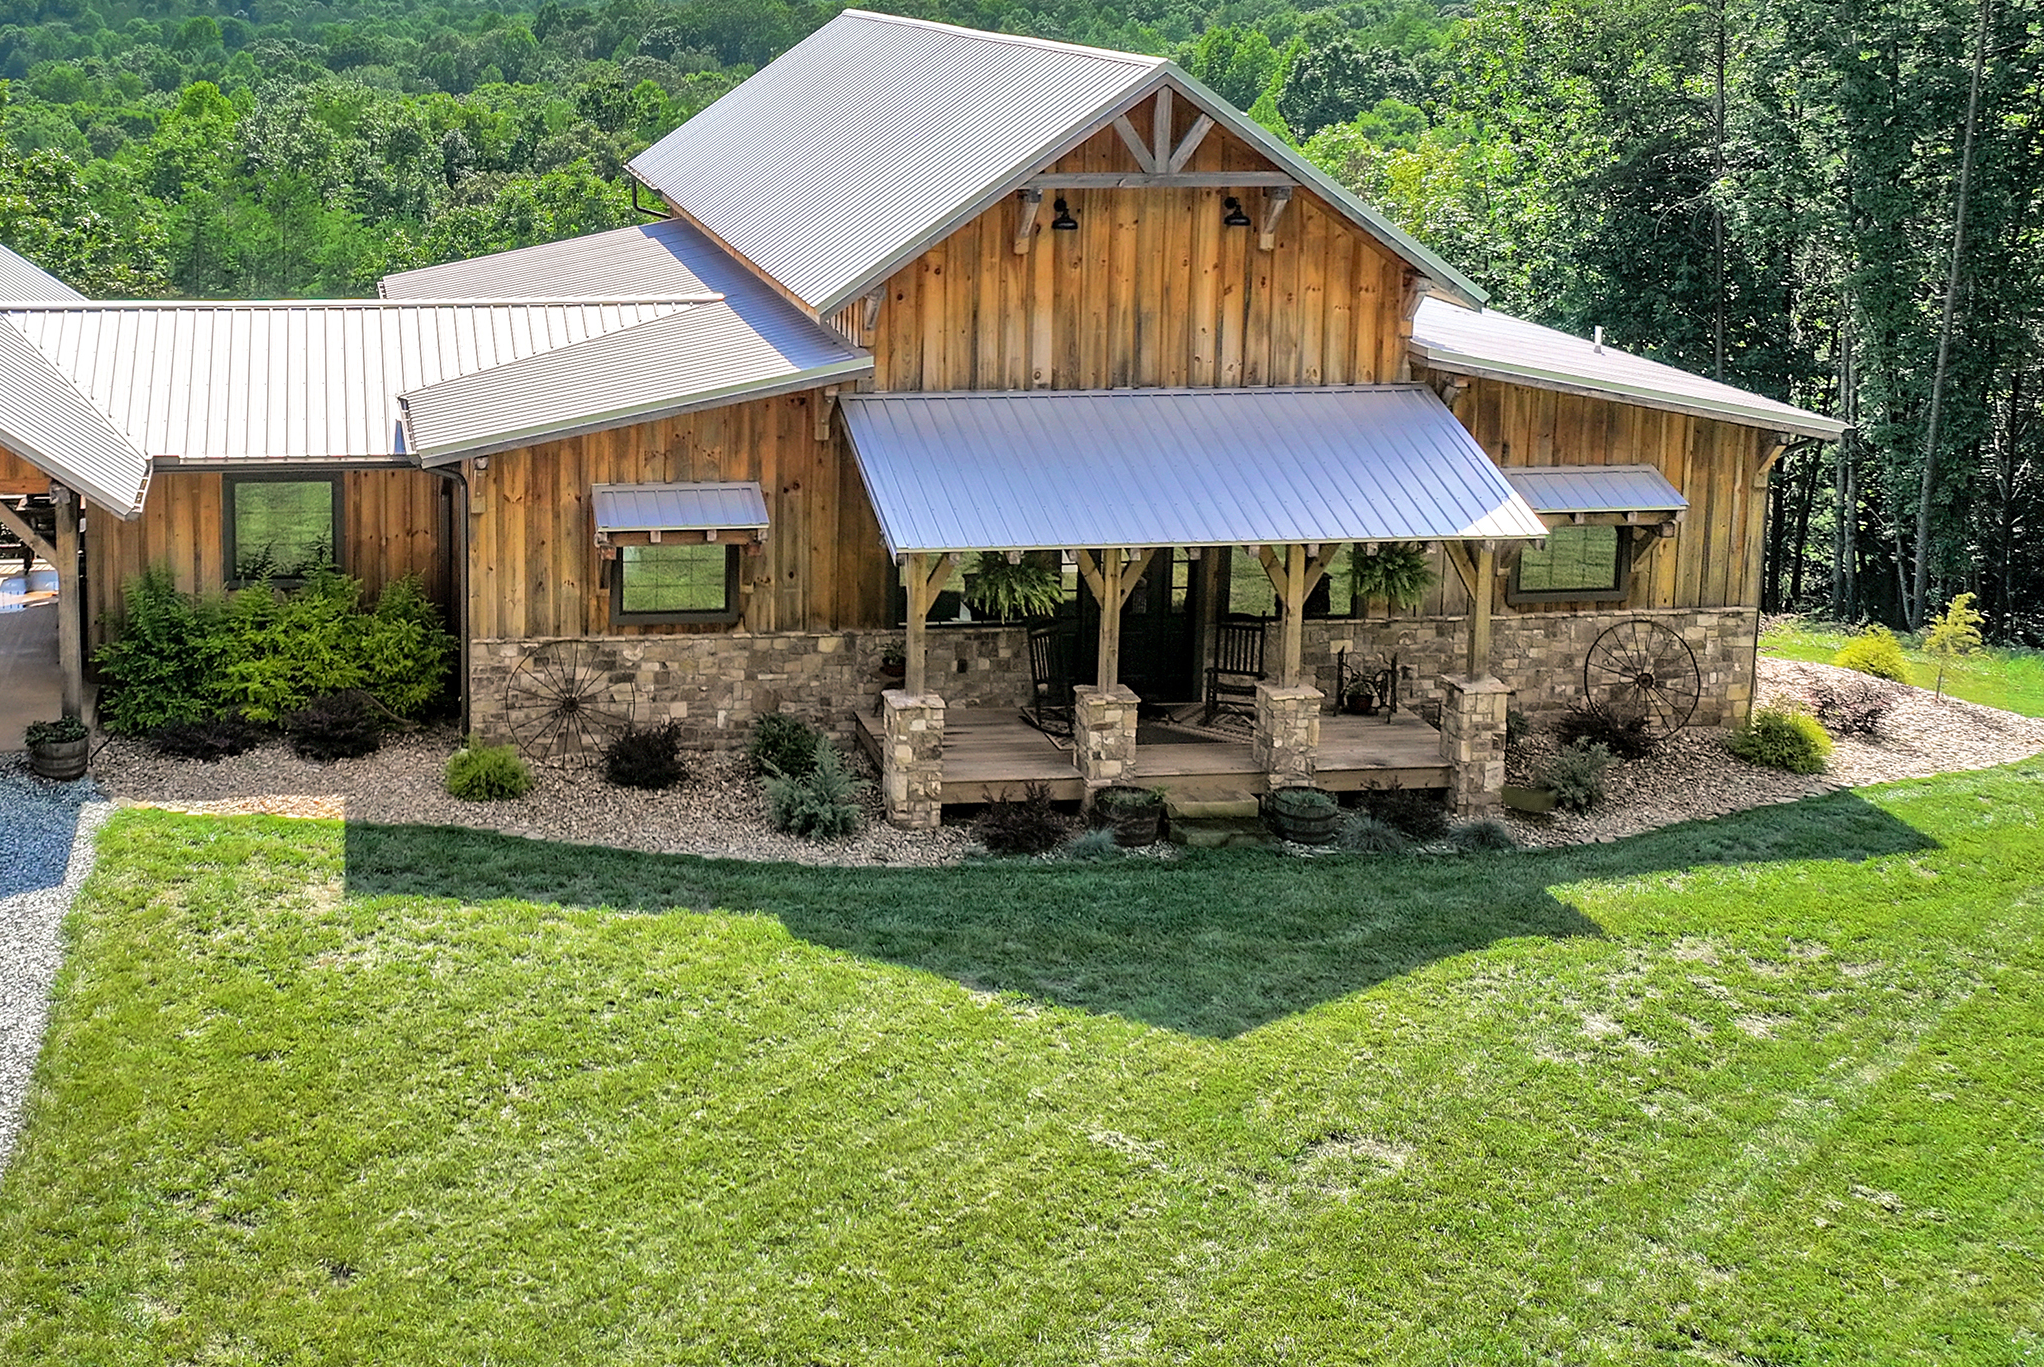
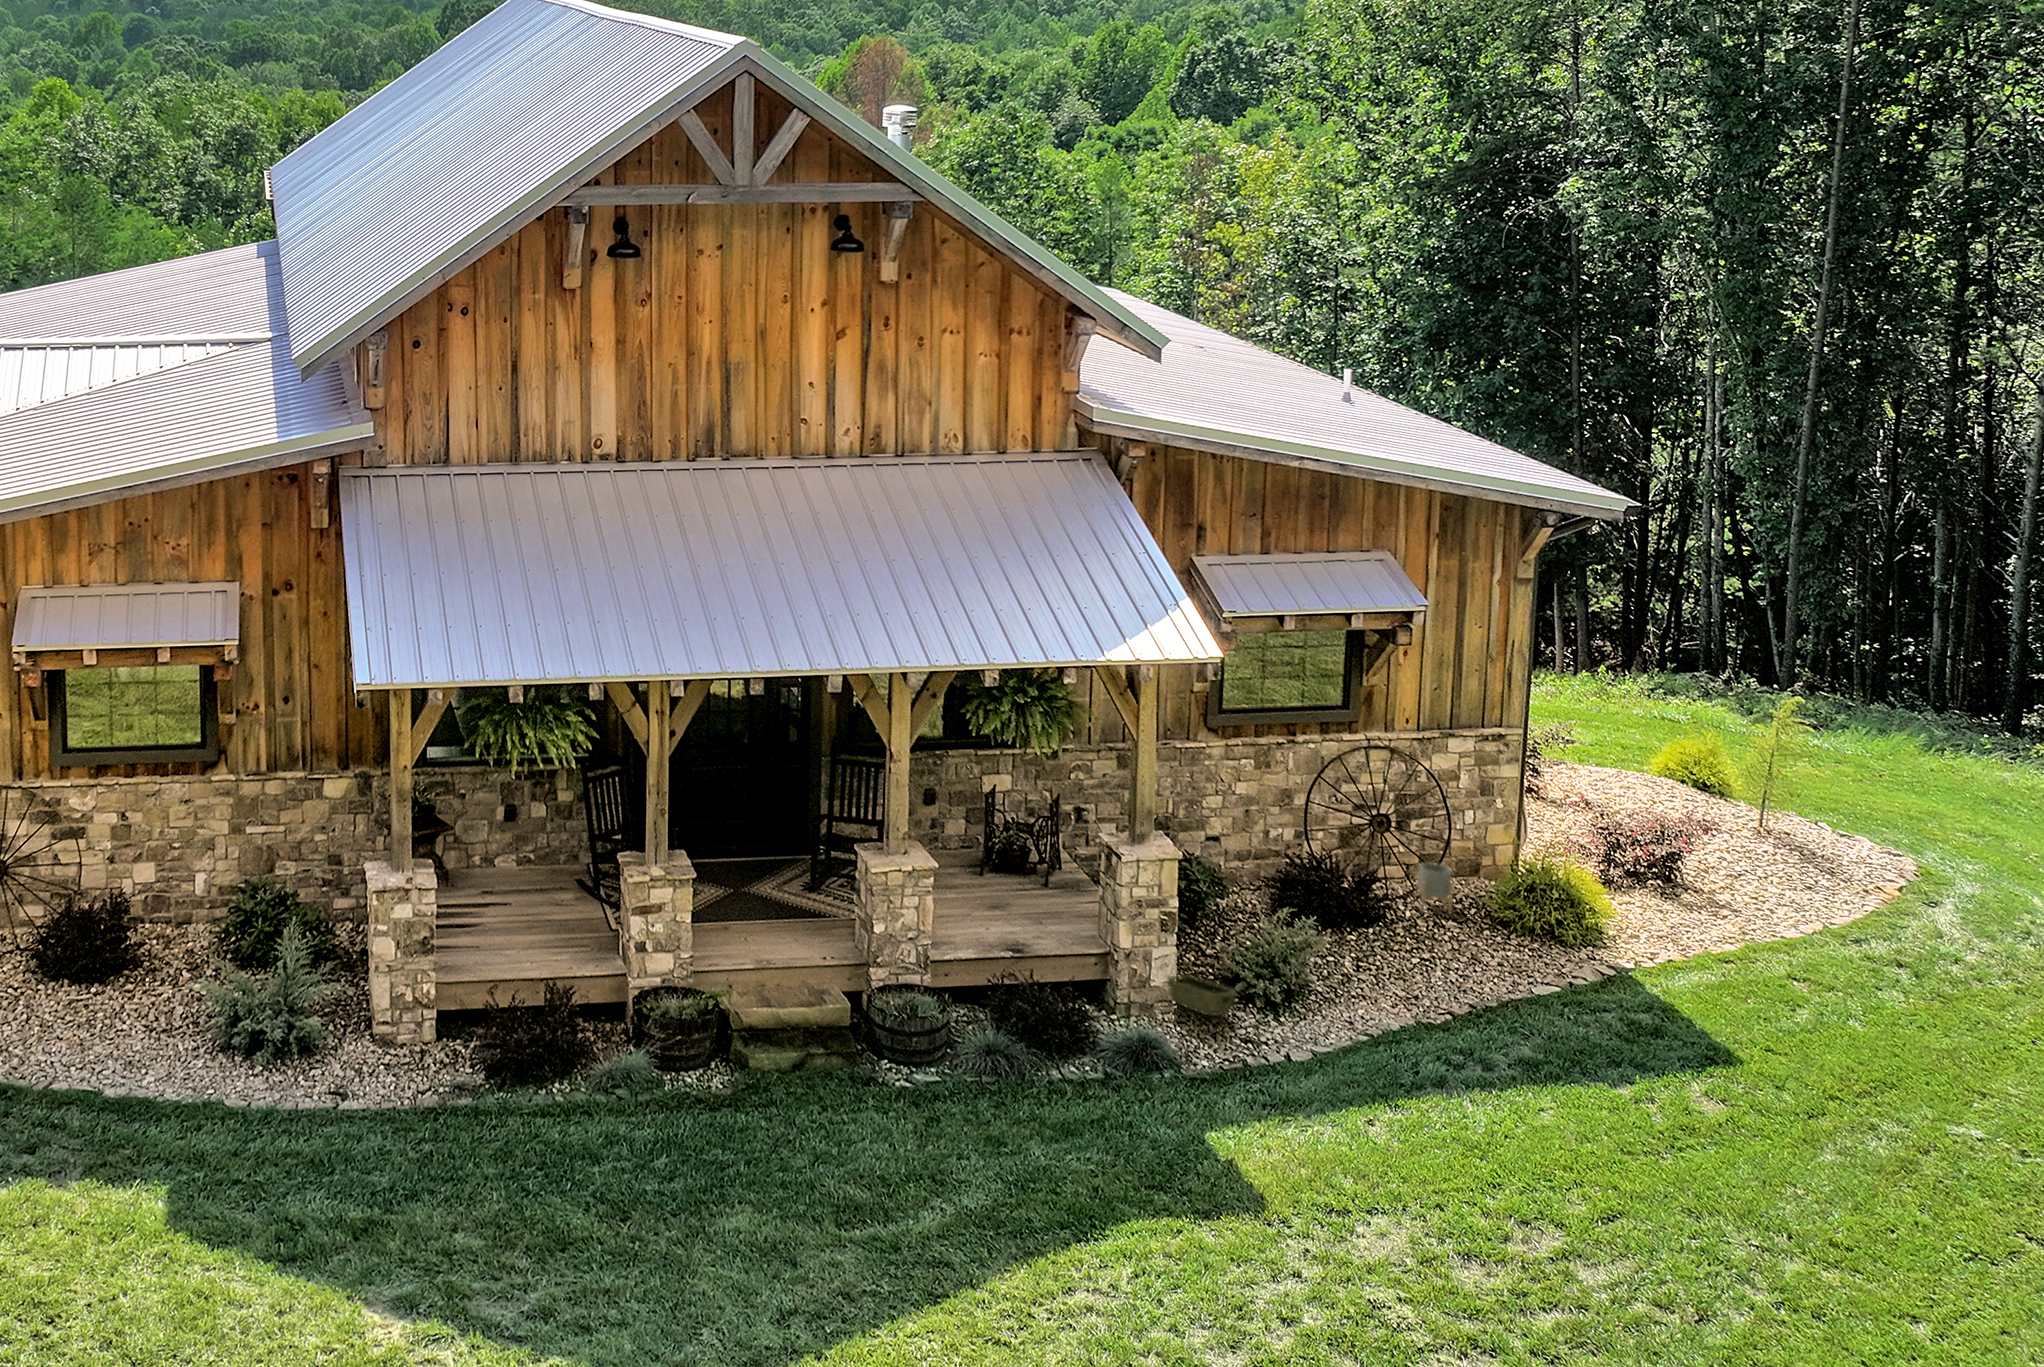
planter: none [1668,716,1702,755] -> present [1416,863,1453,913]

